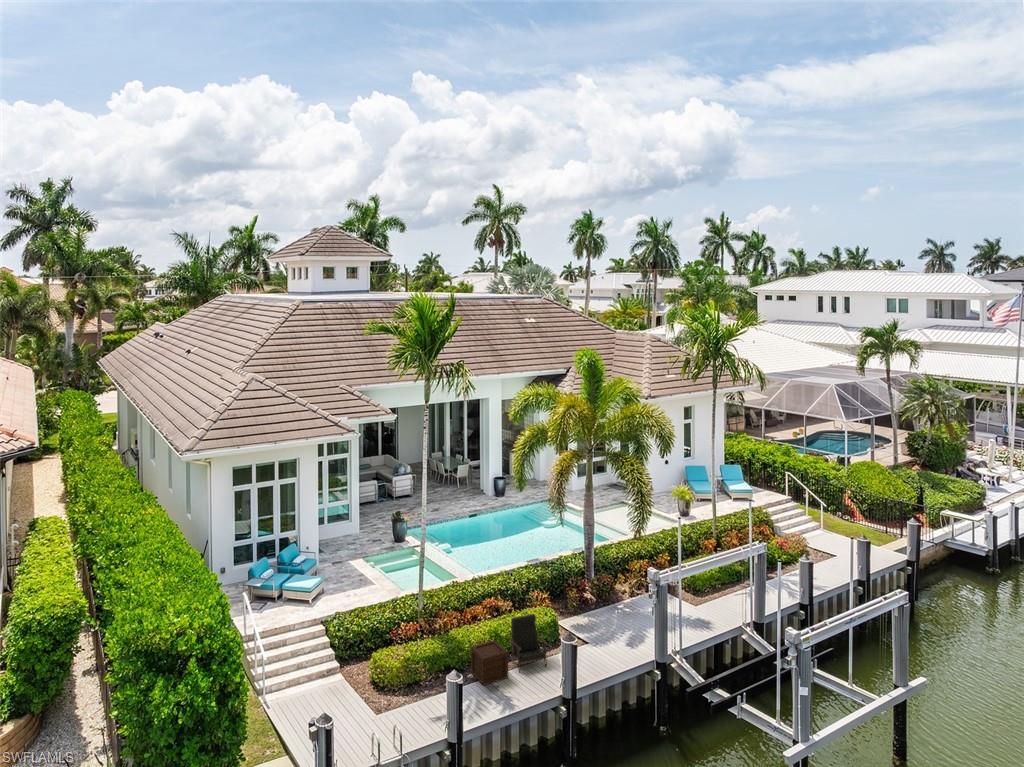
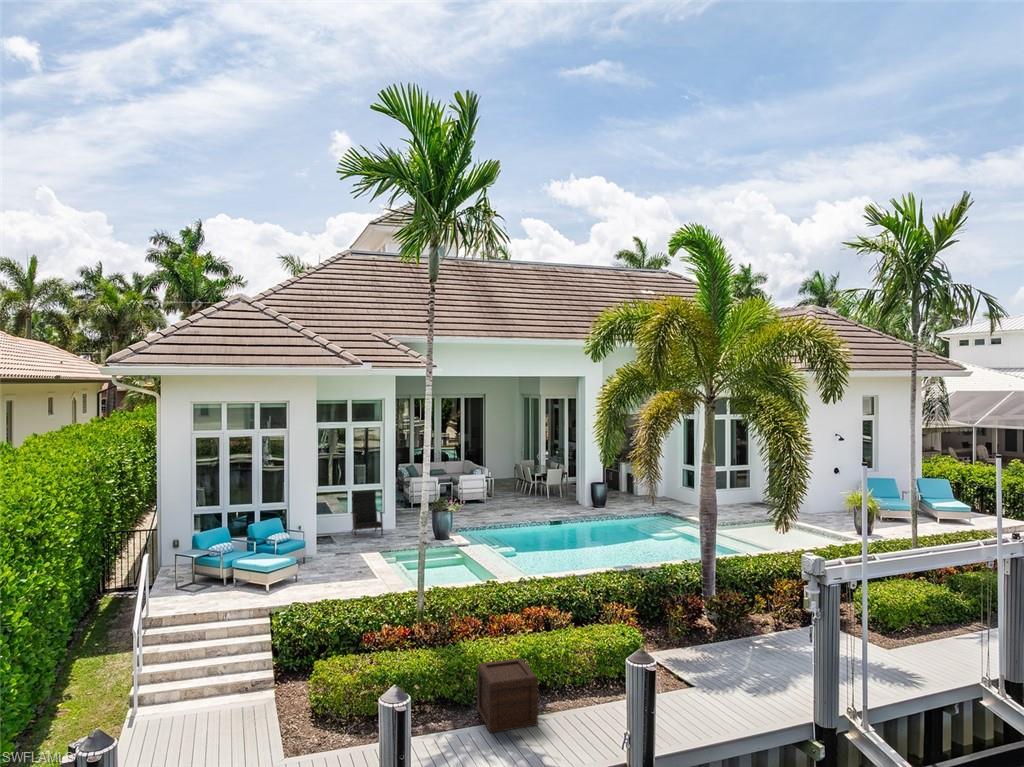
lounge chair: present [510,614,548,673] -> present [351,491,383,538]

